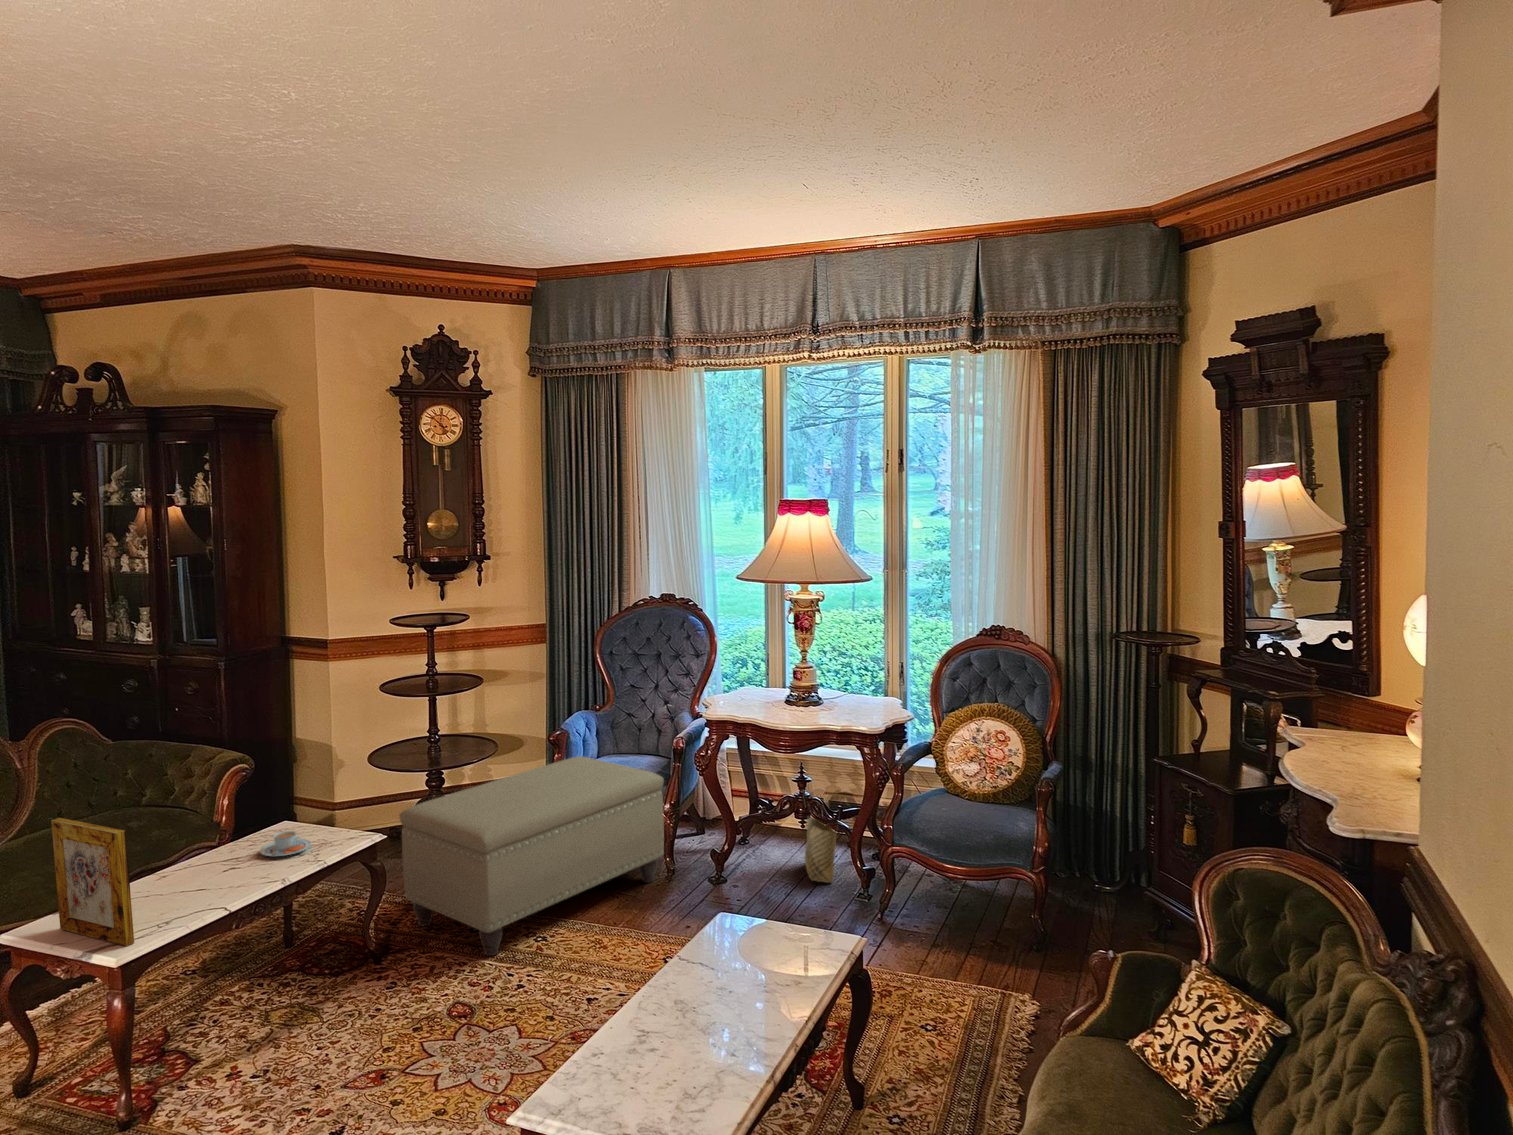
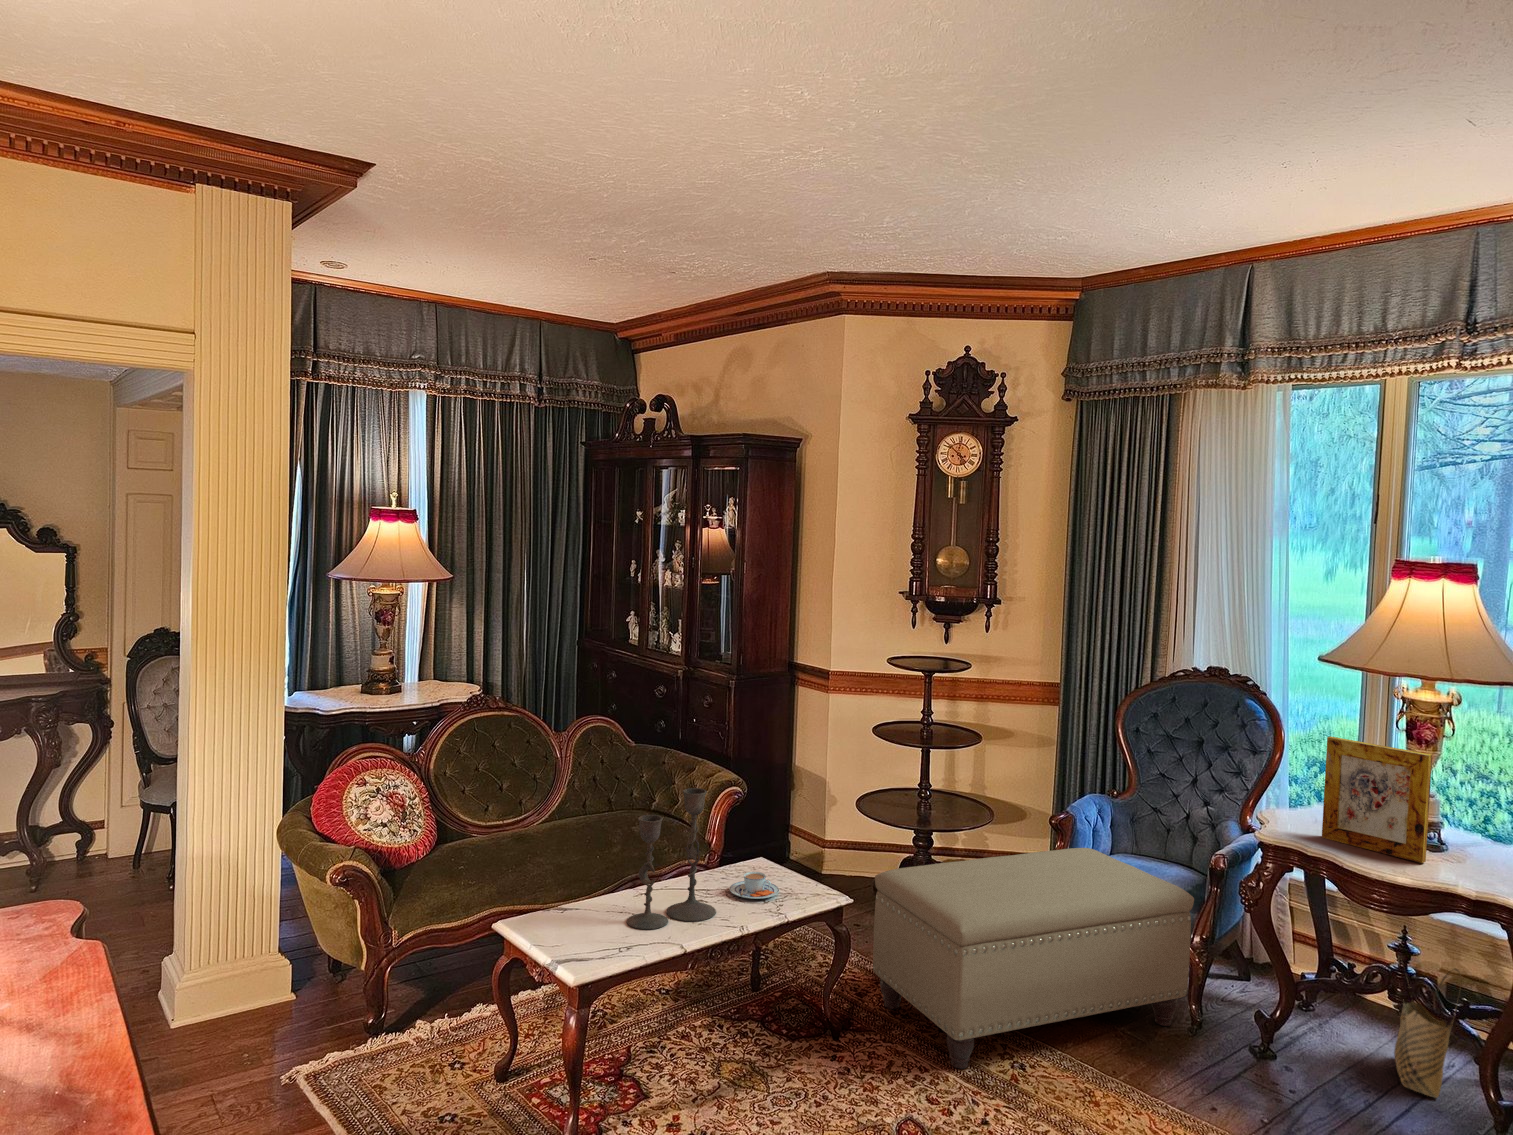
candlestick: none [157,763,251,906] -> present [627,788,716,929]
picture frame: present [51,818,134,946] -> present [1322,737,1432,863]

